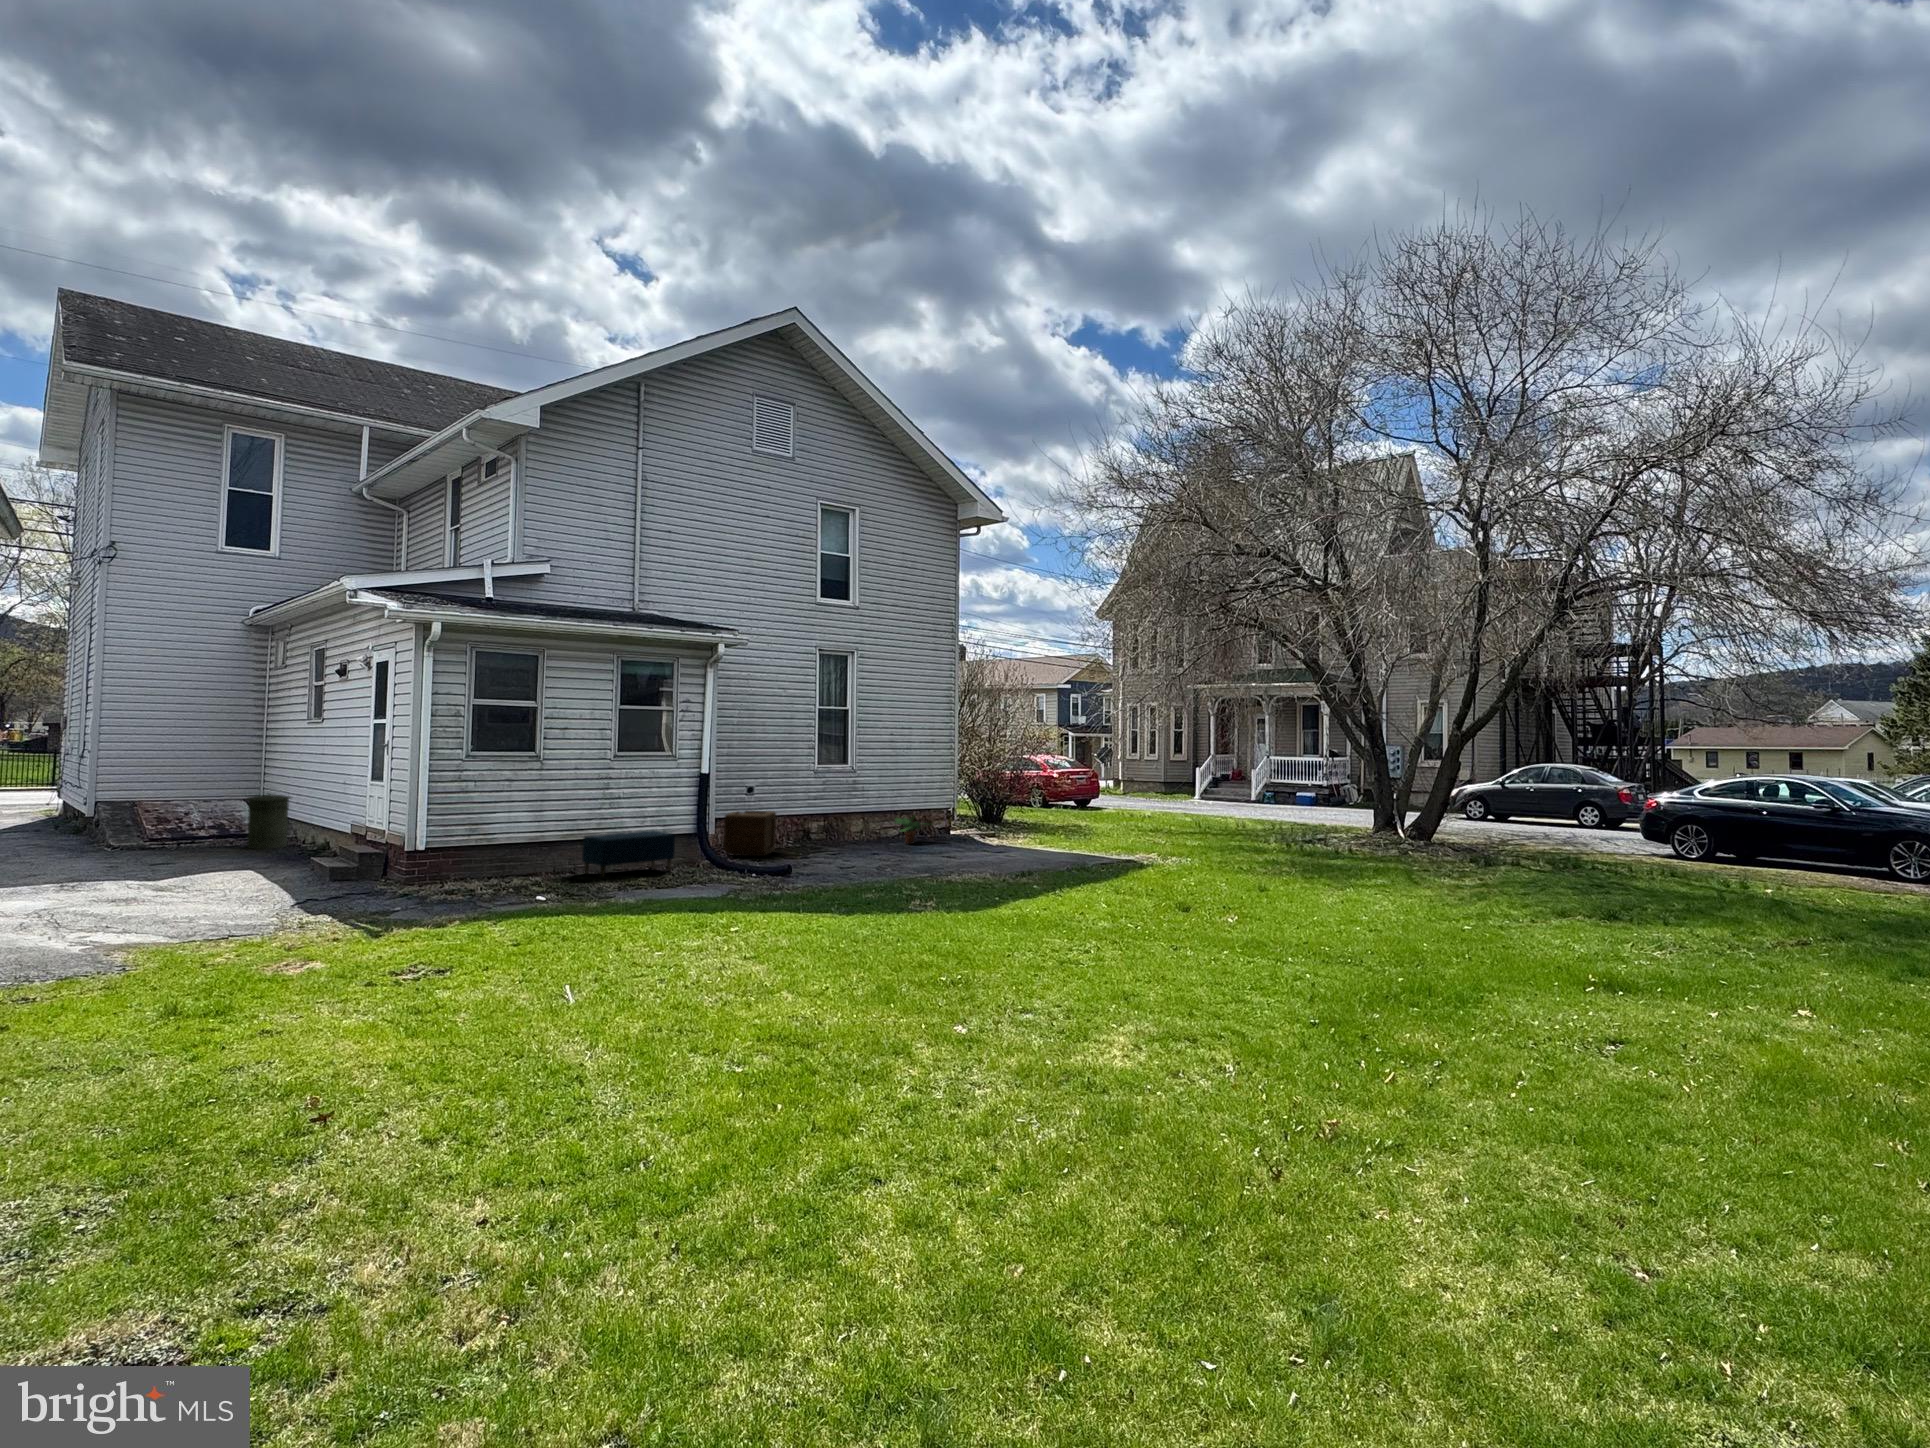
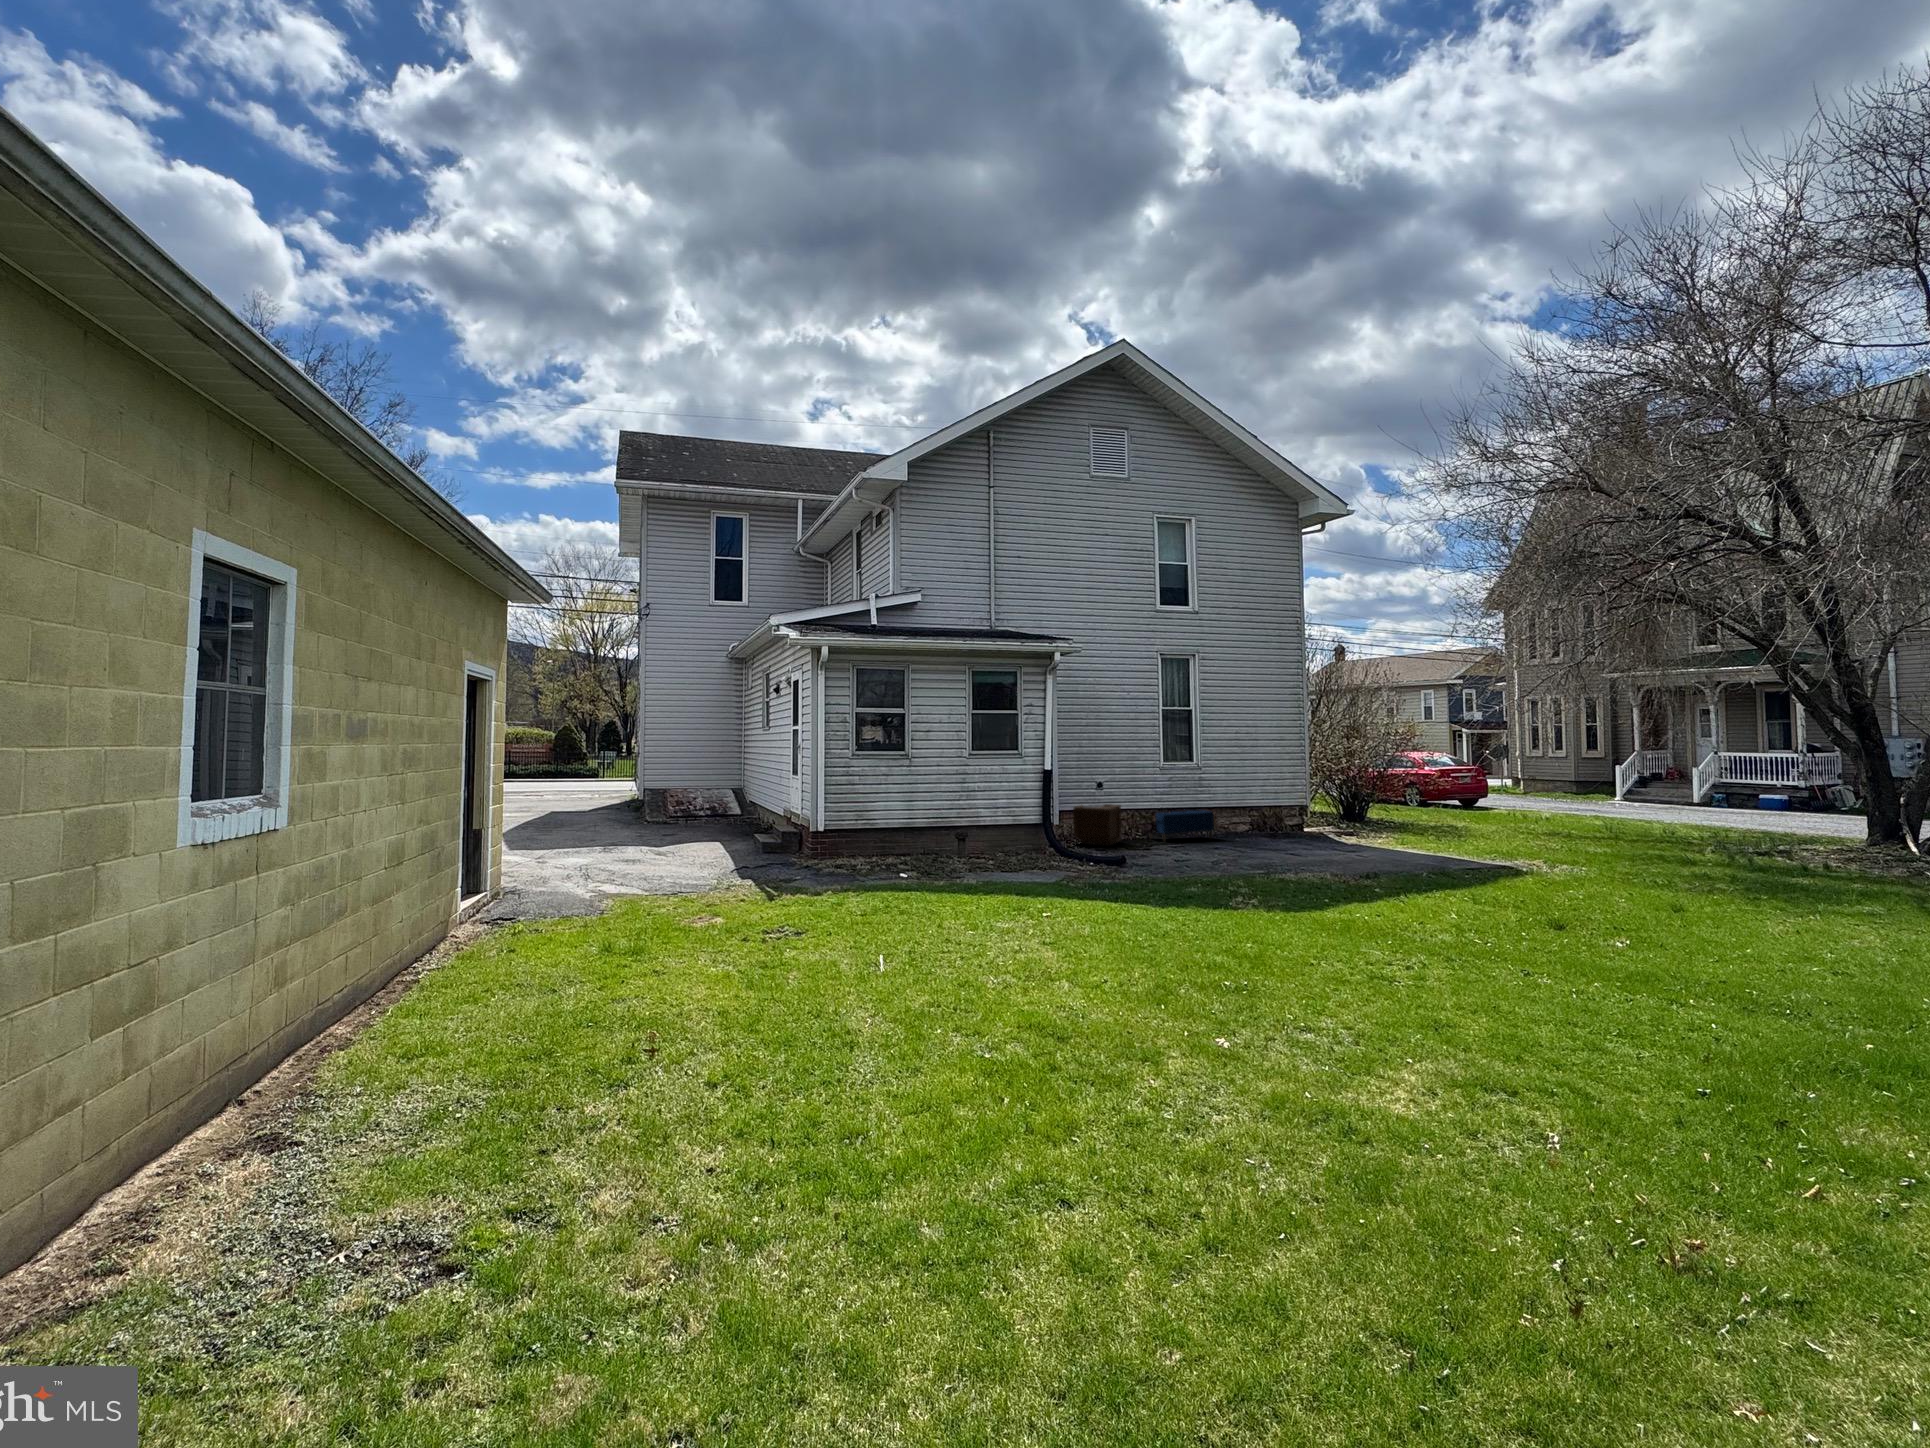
trash can: present [247,794,291,849] -> none [728,784,757,825]
potted plant: present [895,814,921,844] -> none [1238,809,1282,839]
bench: present [582,830,675,877] -> present [1149,810,1214,841]

